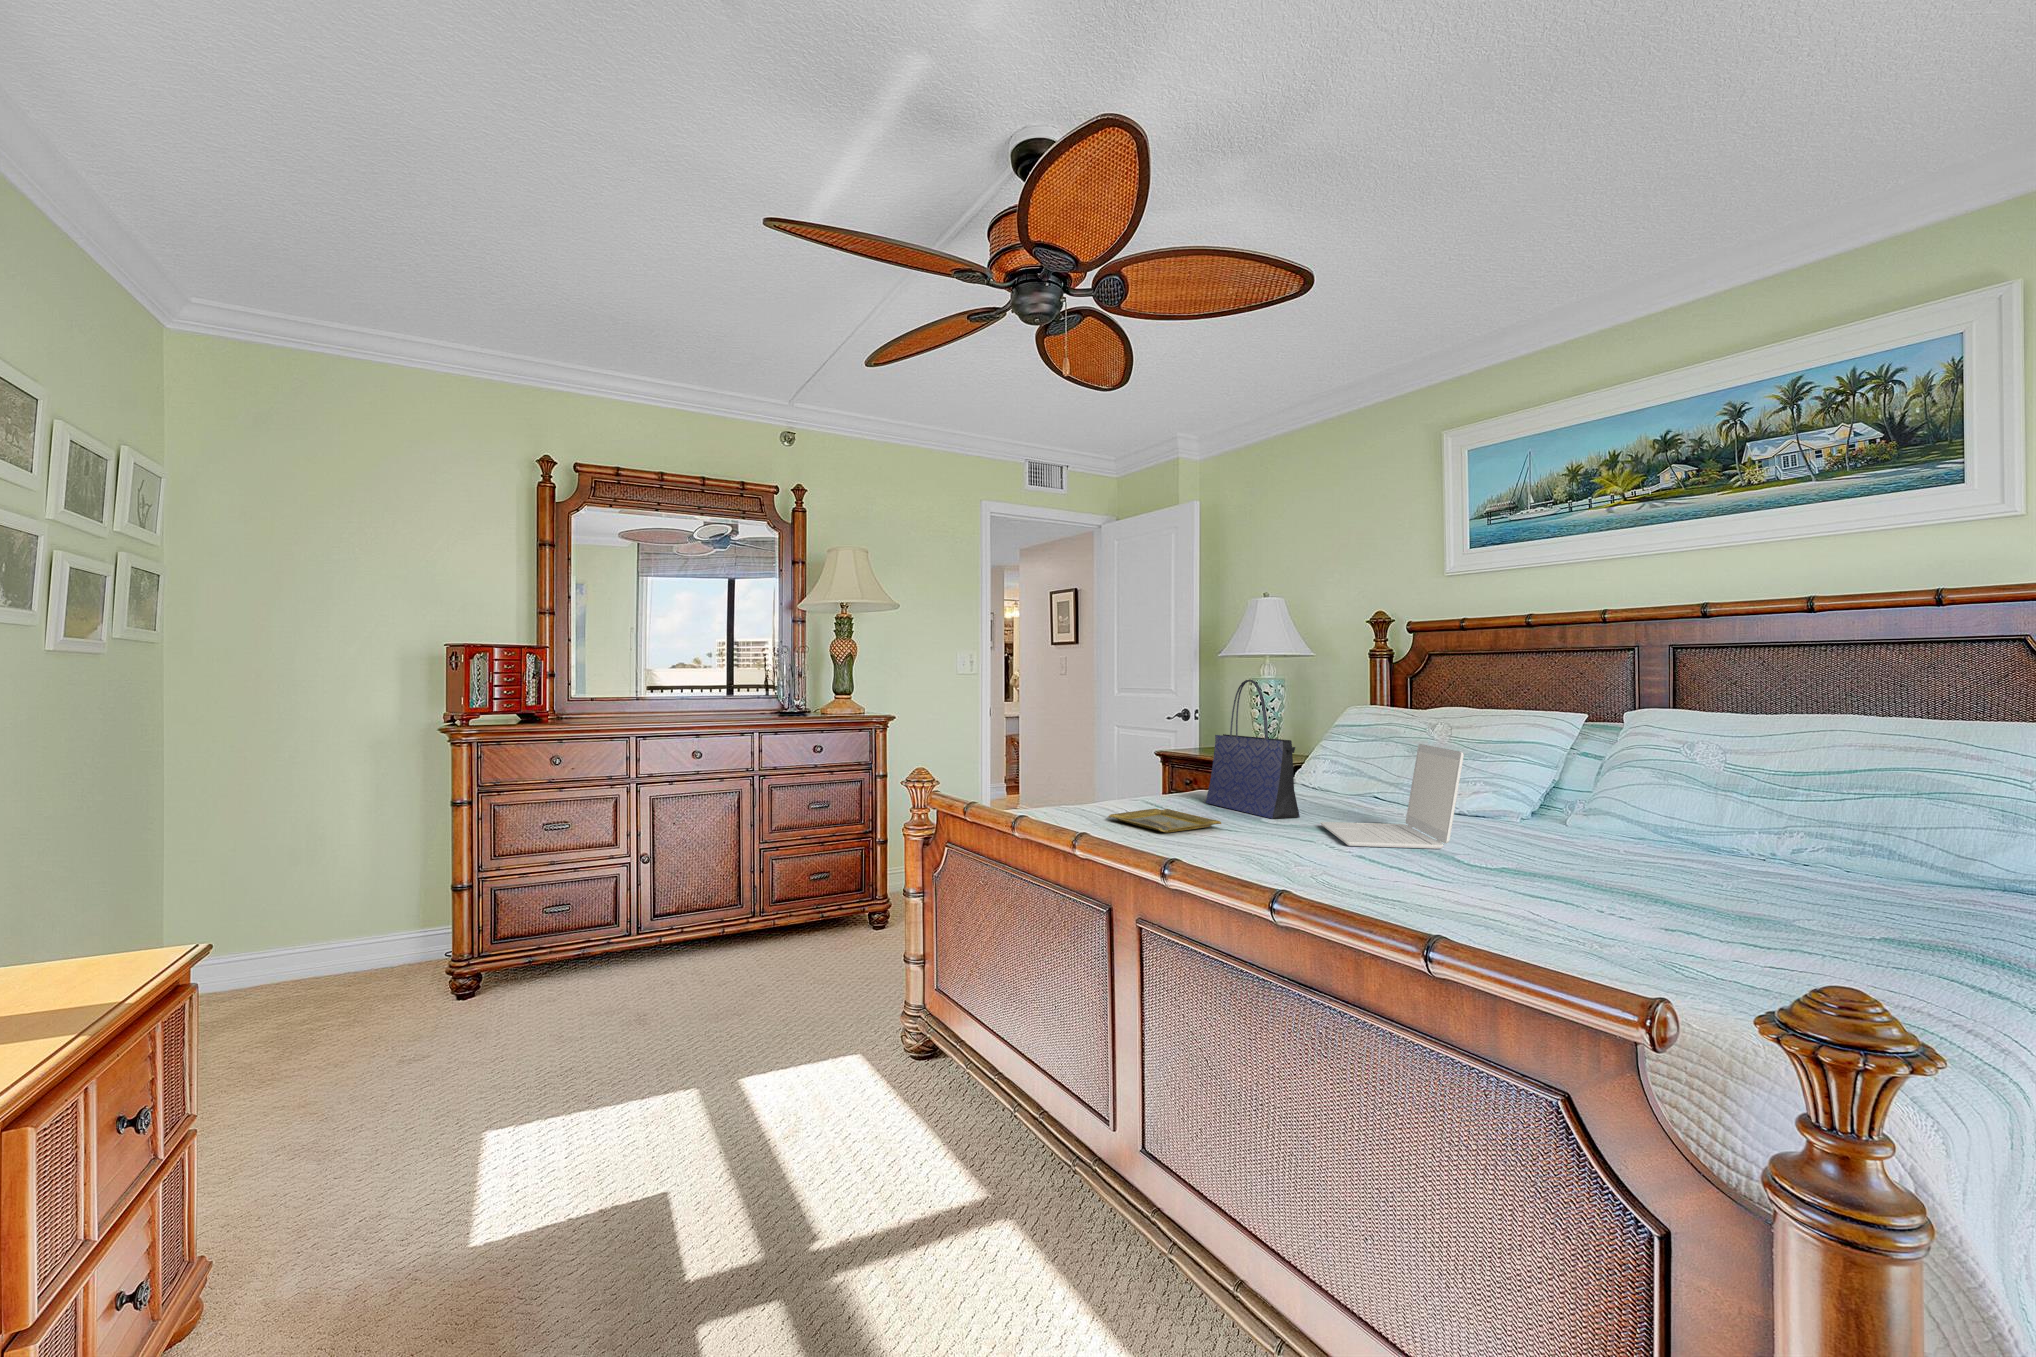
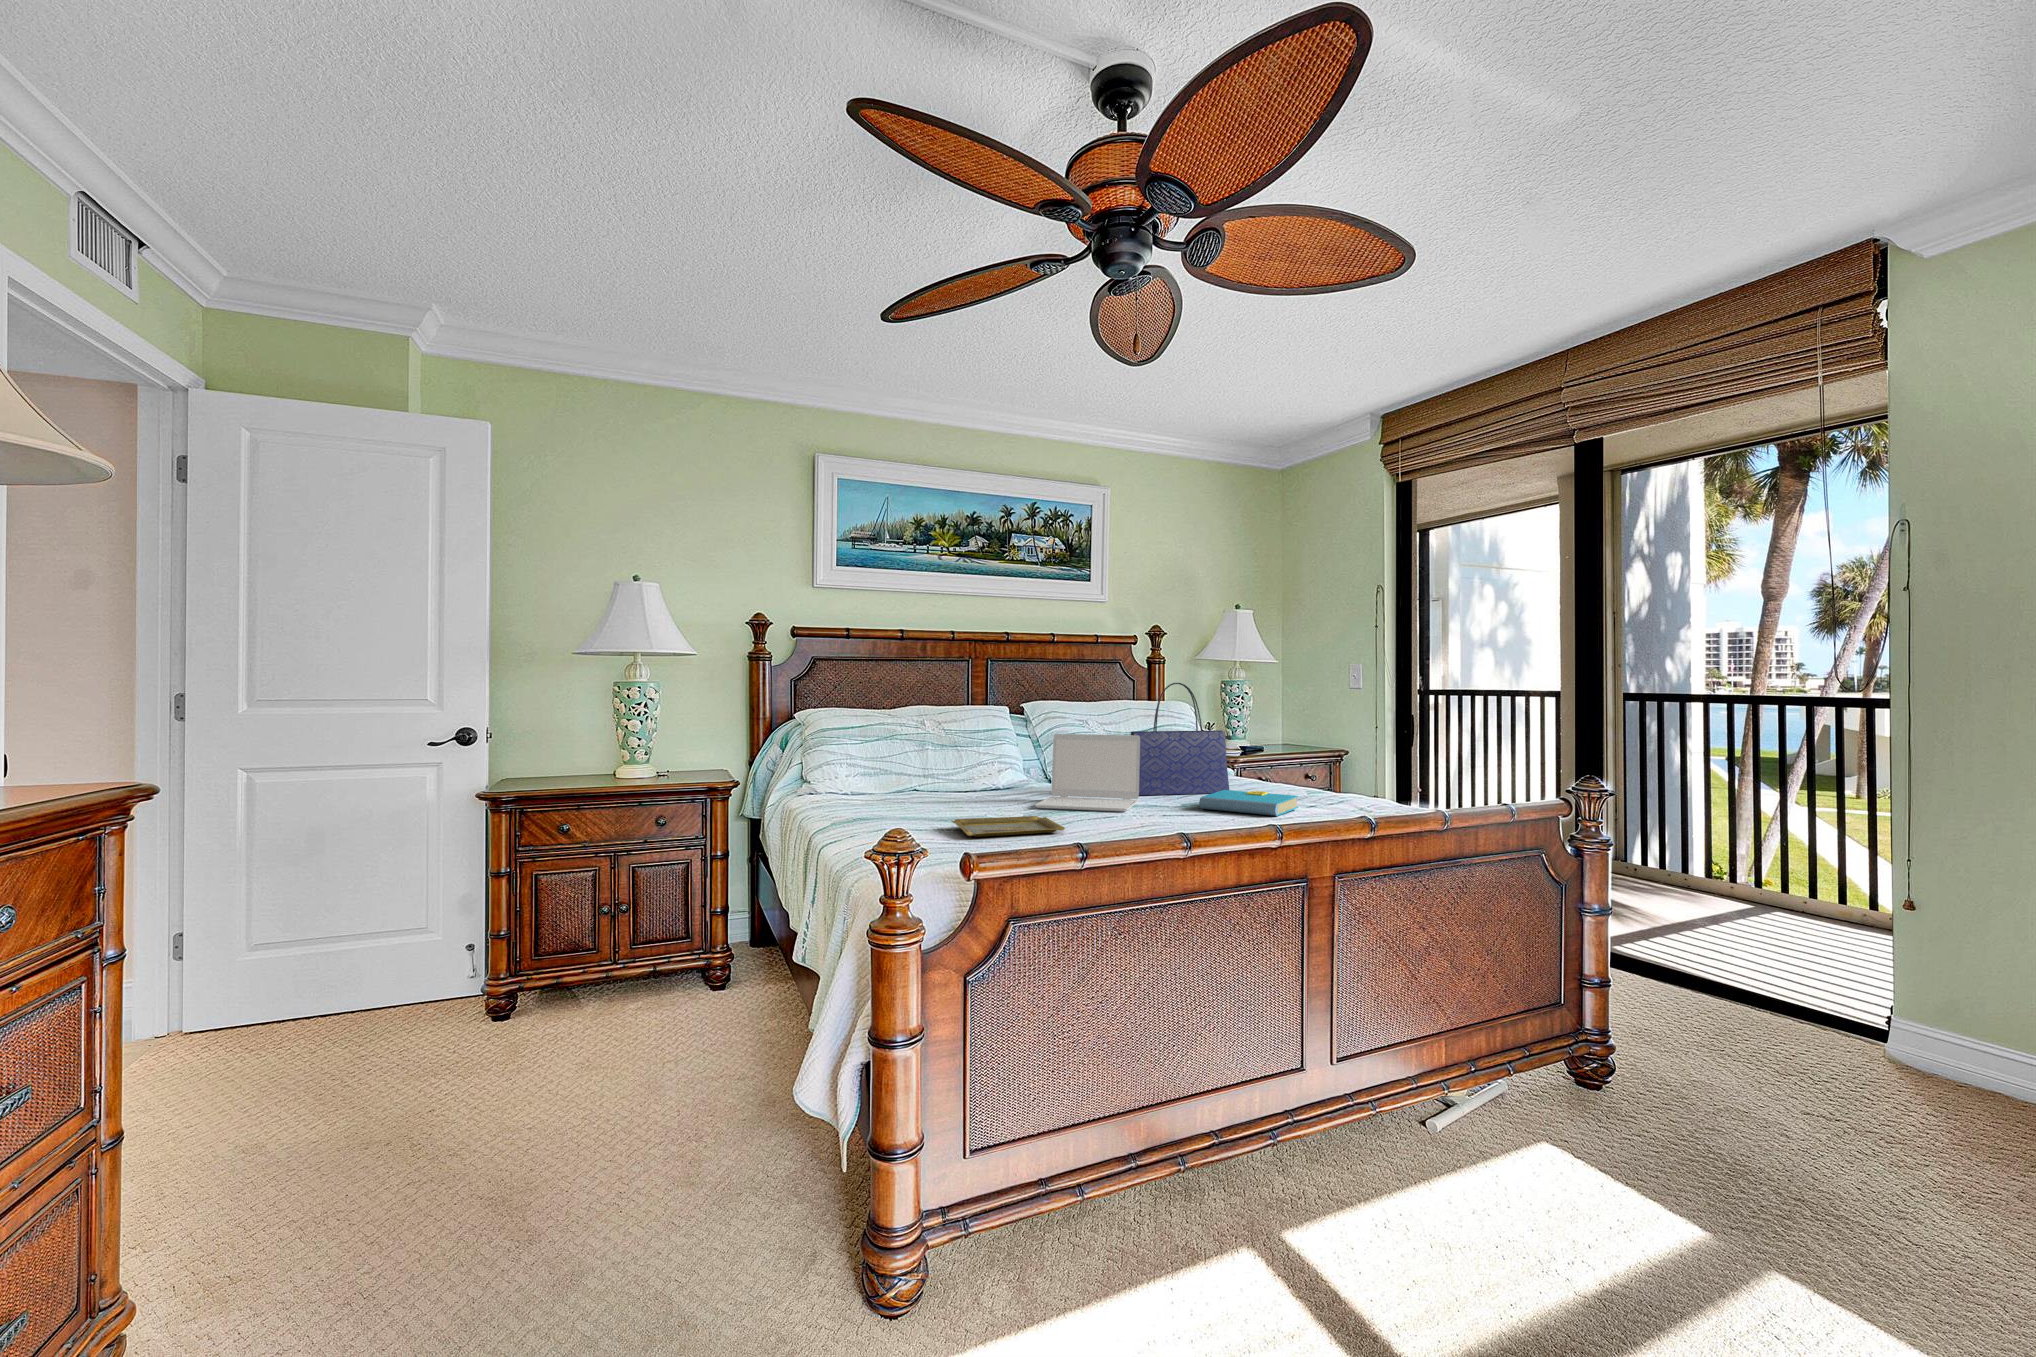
tote bag: present [1206,680,1300,819] -> present [1131,683,1231,795]
book: none [1419,848,1541,902] -> present [1199,790,1298,816]

